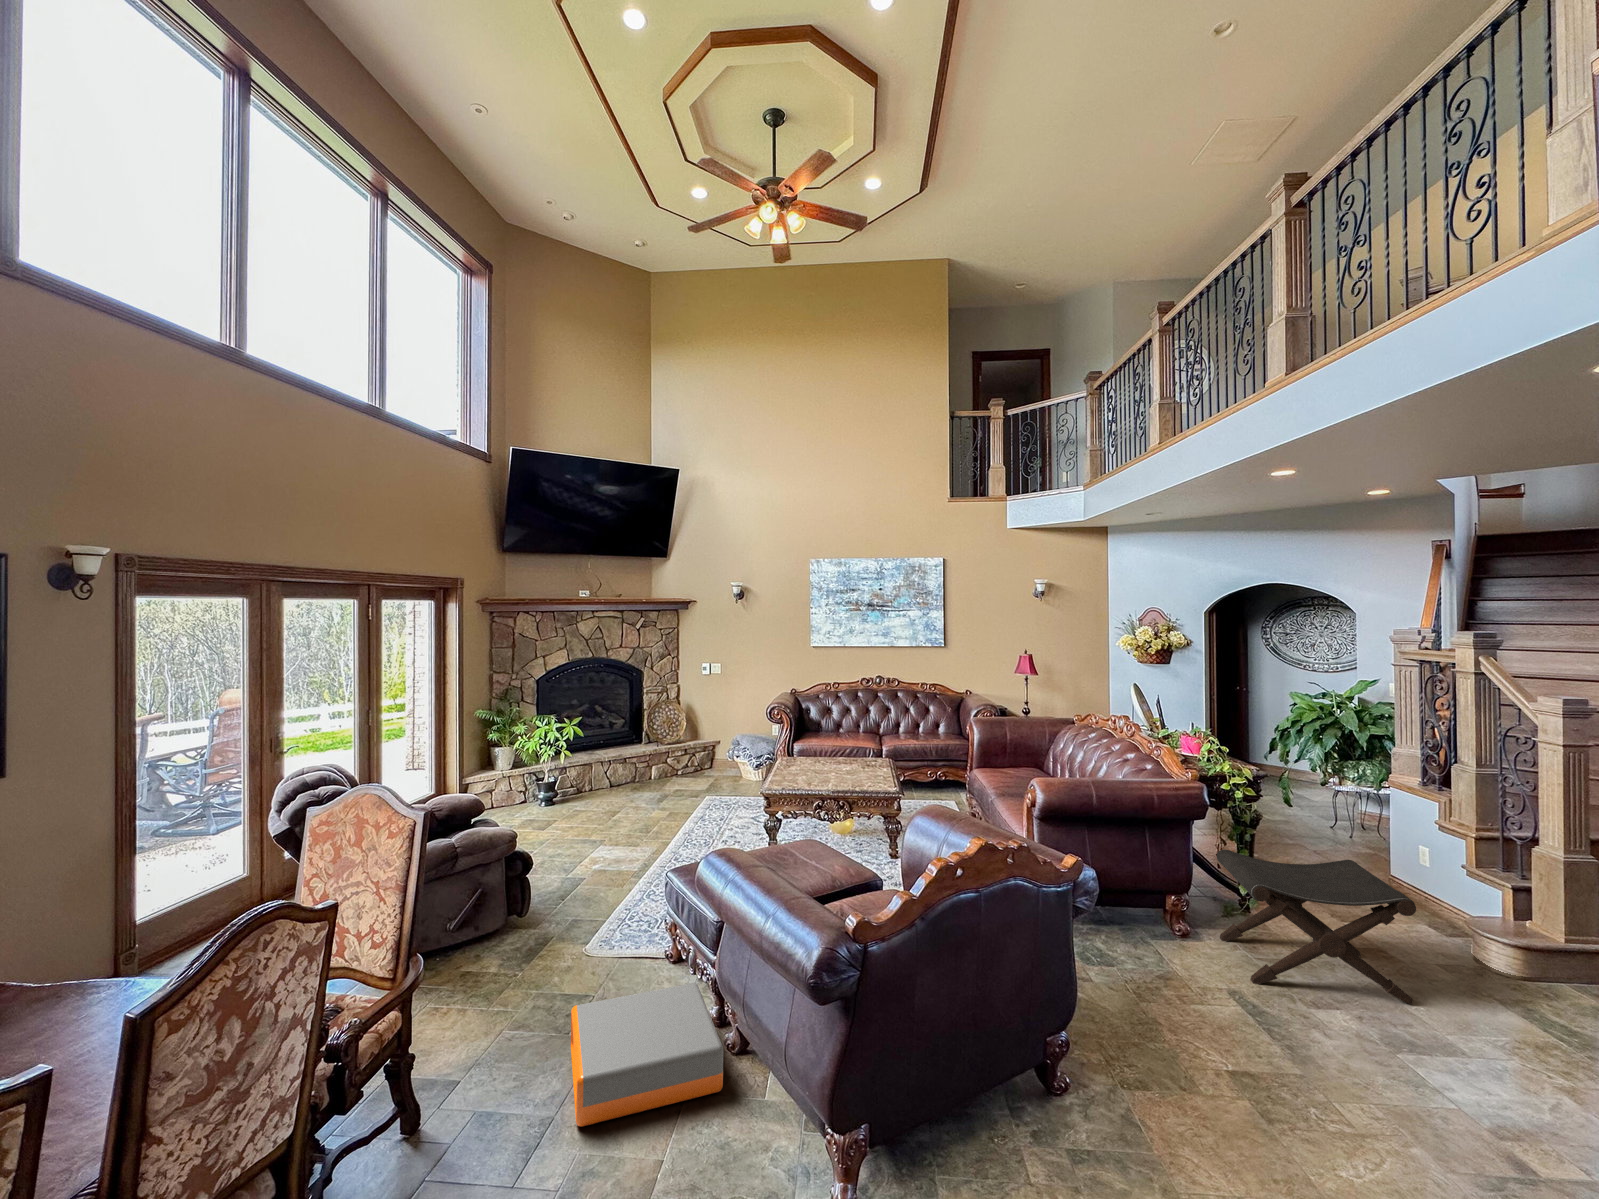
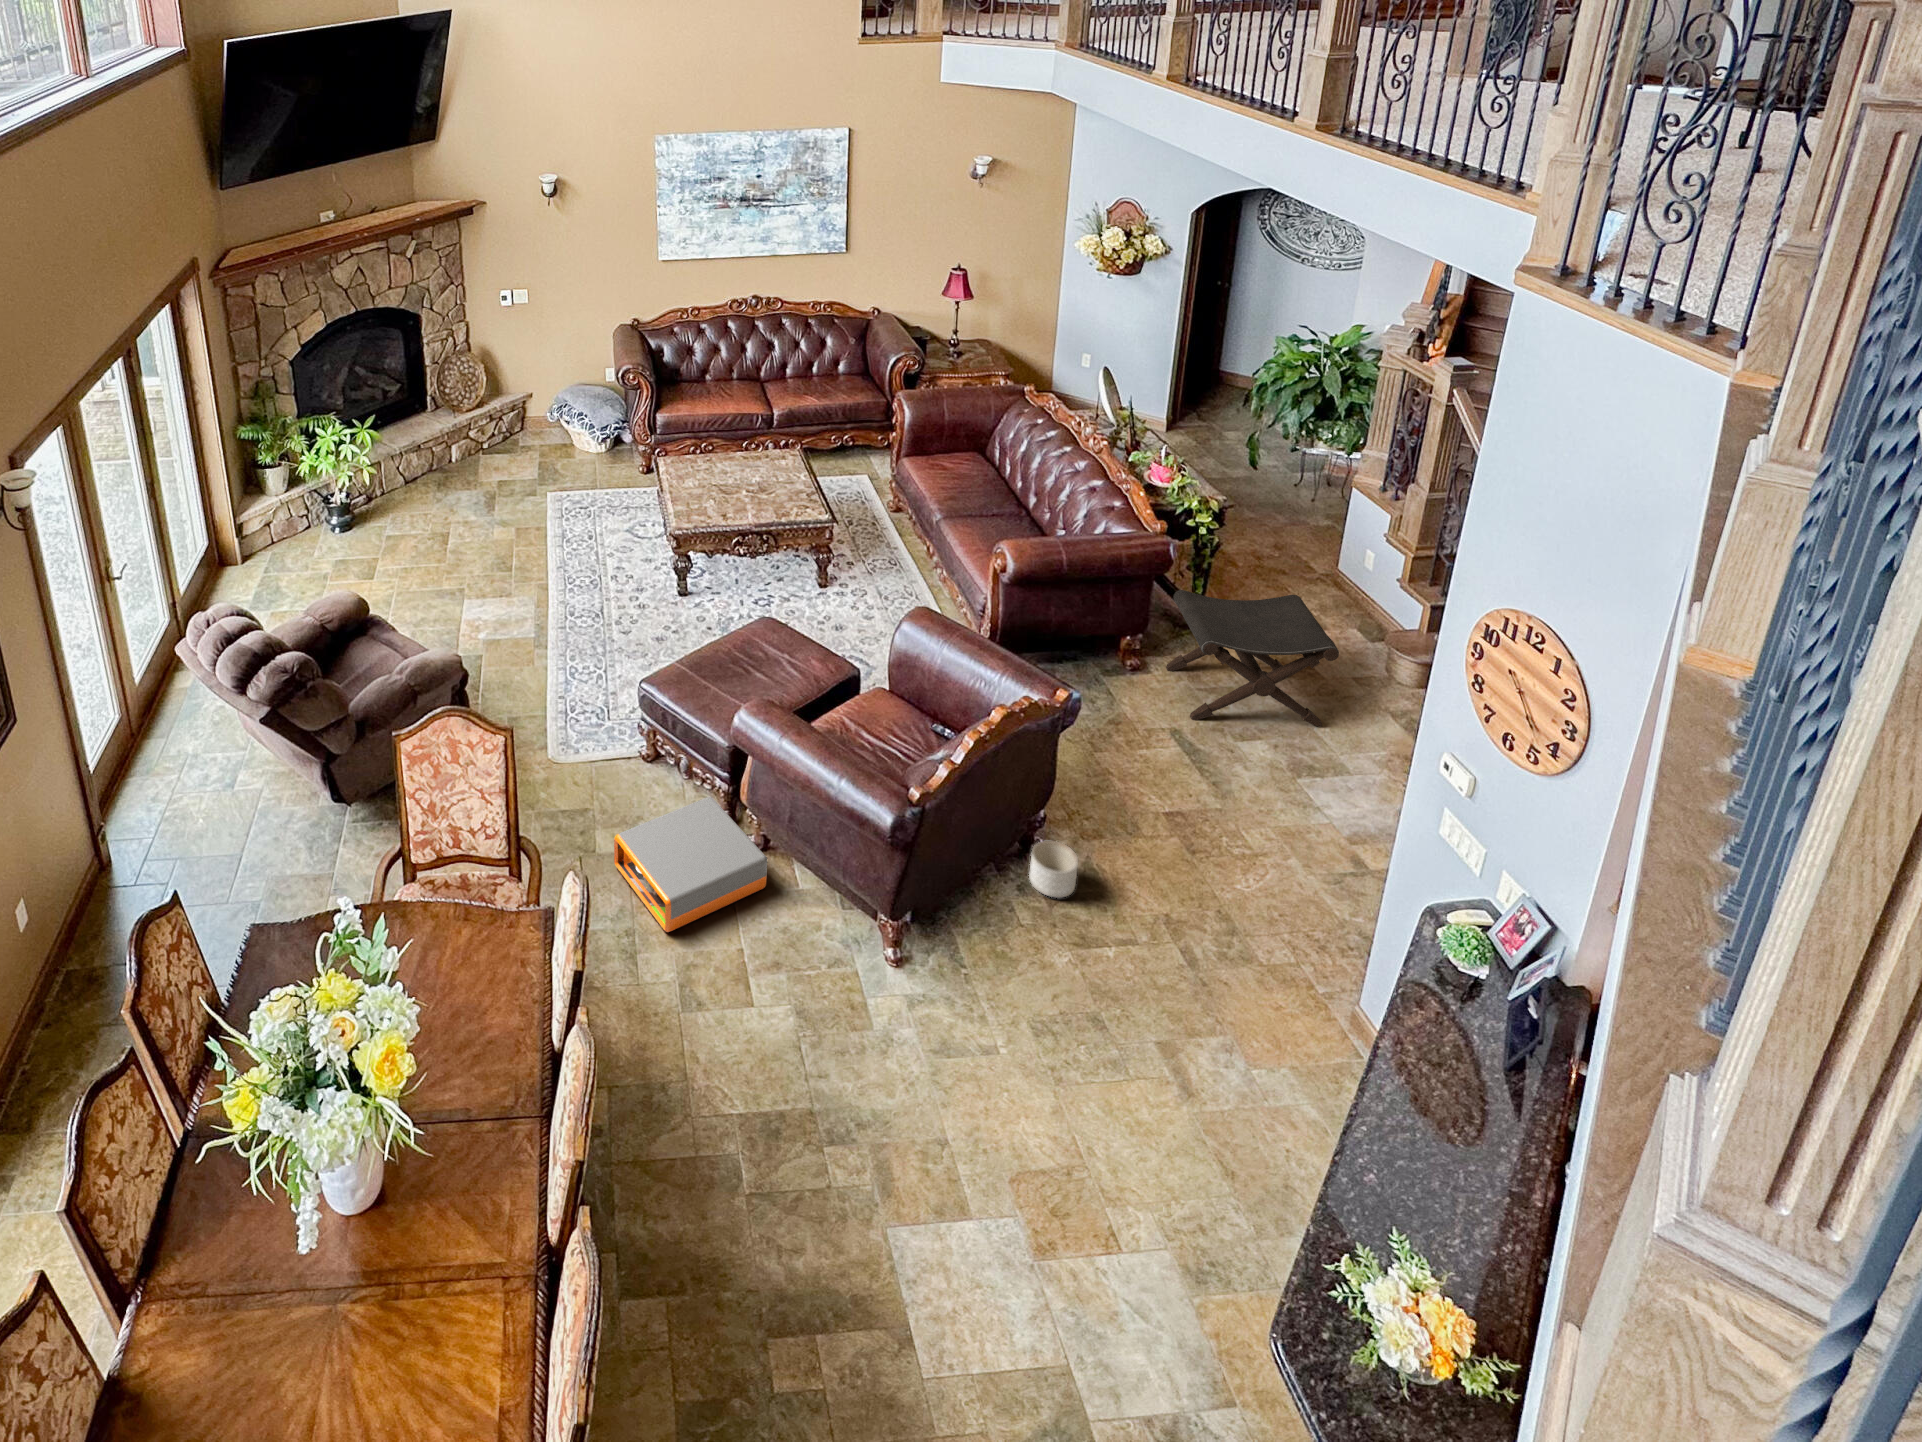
planter: none [1048,1072,1109,1152] -> present [1029,841,1078,898]

